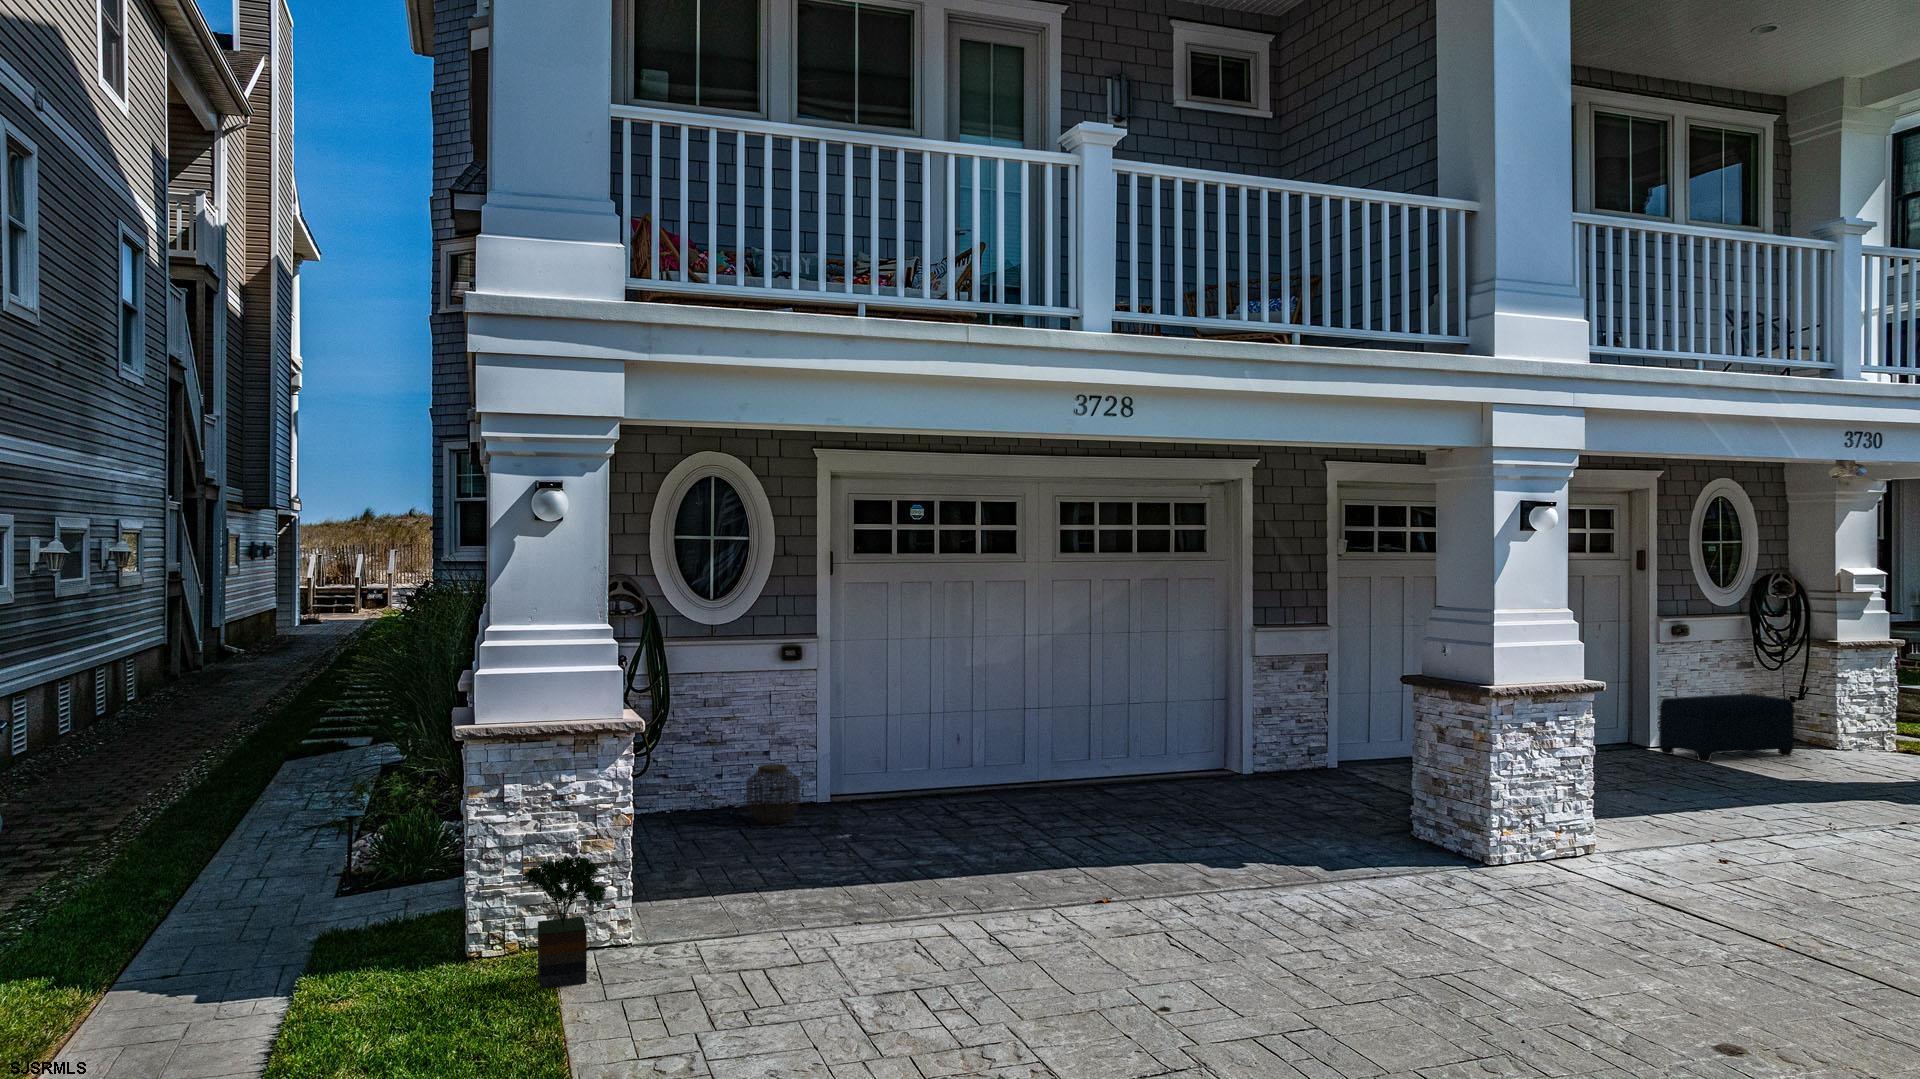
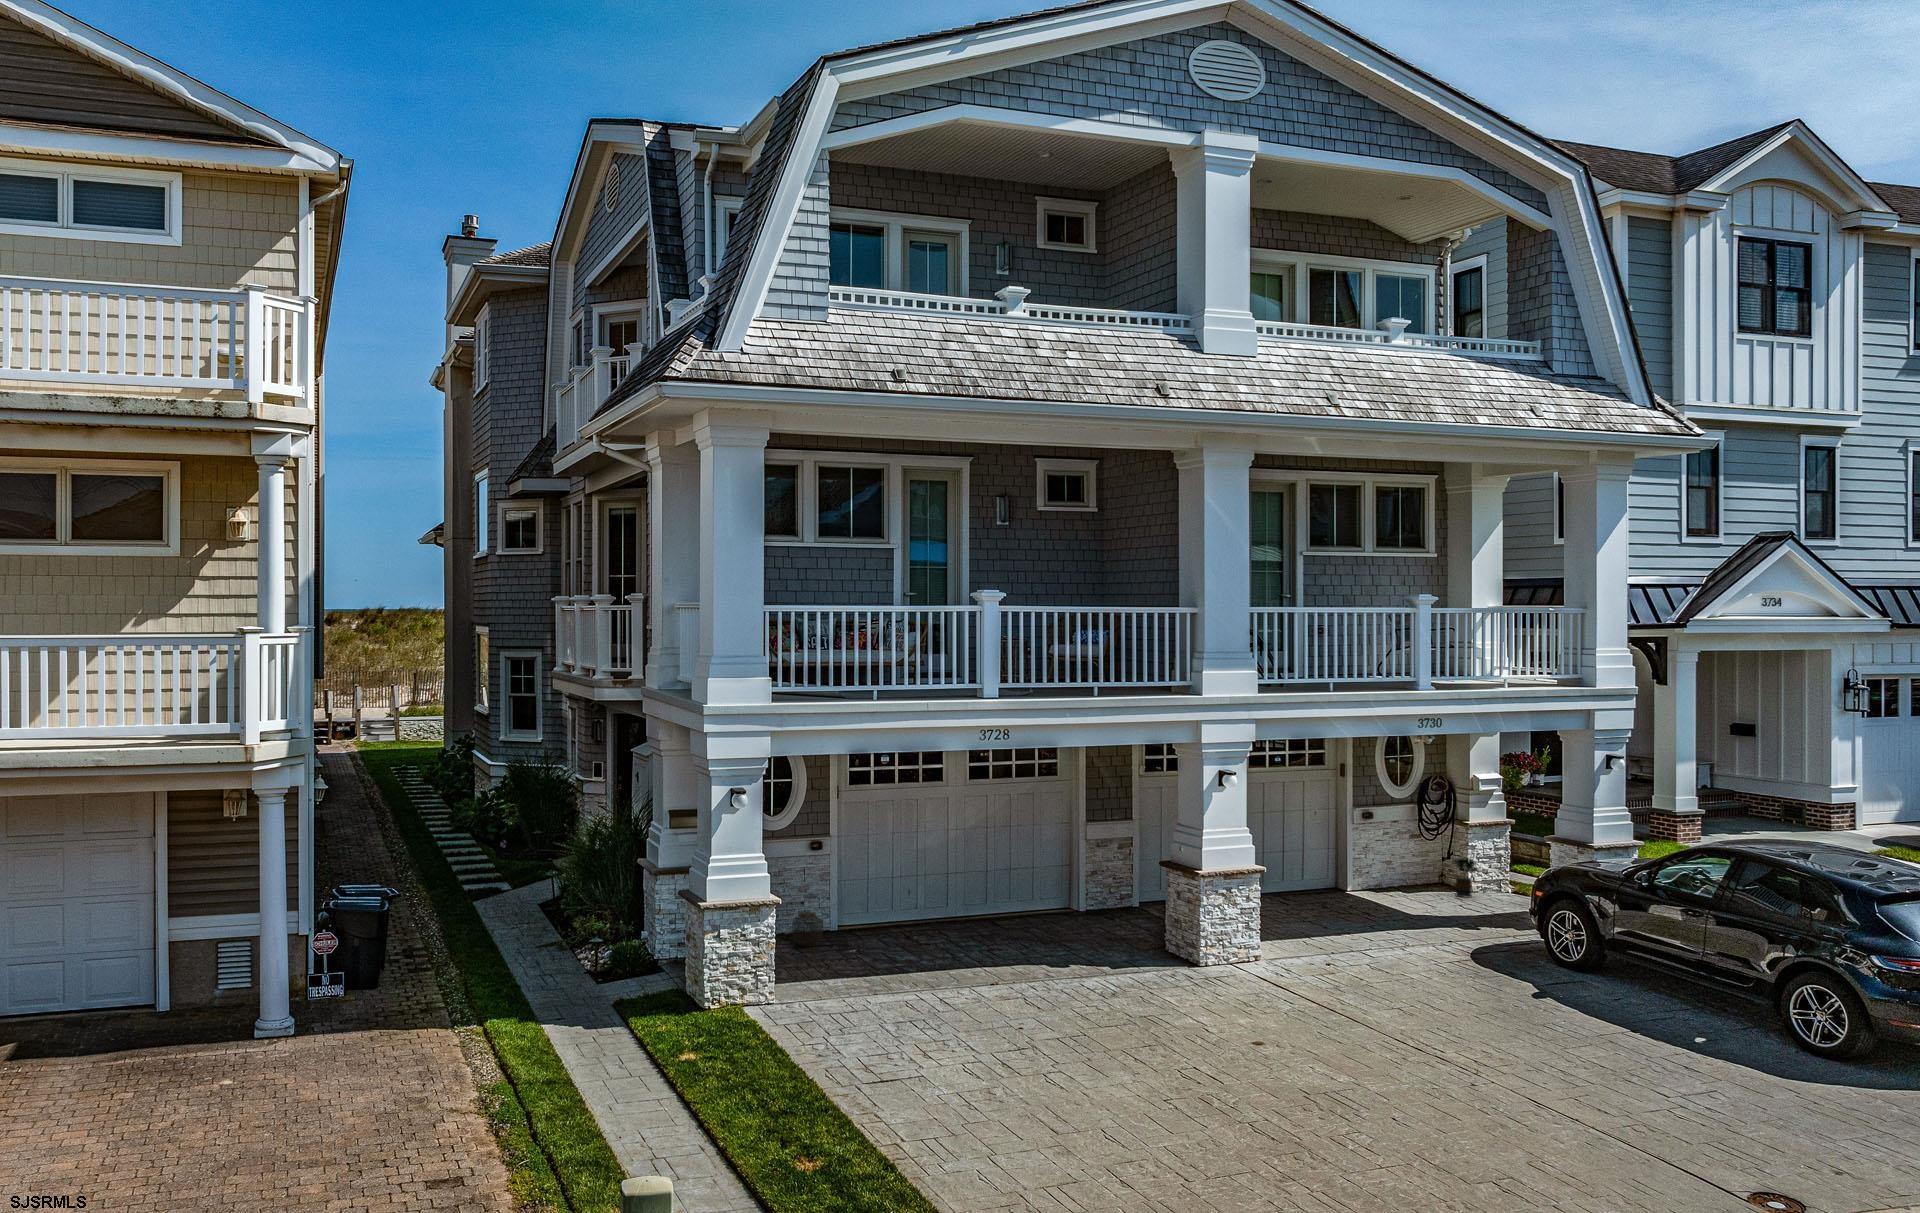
bench: present [1659,694,1794,763] -> none [1355,856,1438,902]
potted tree: present [523,856,607,988] -> present [1453,858,1477,898]

